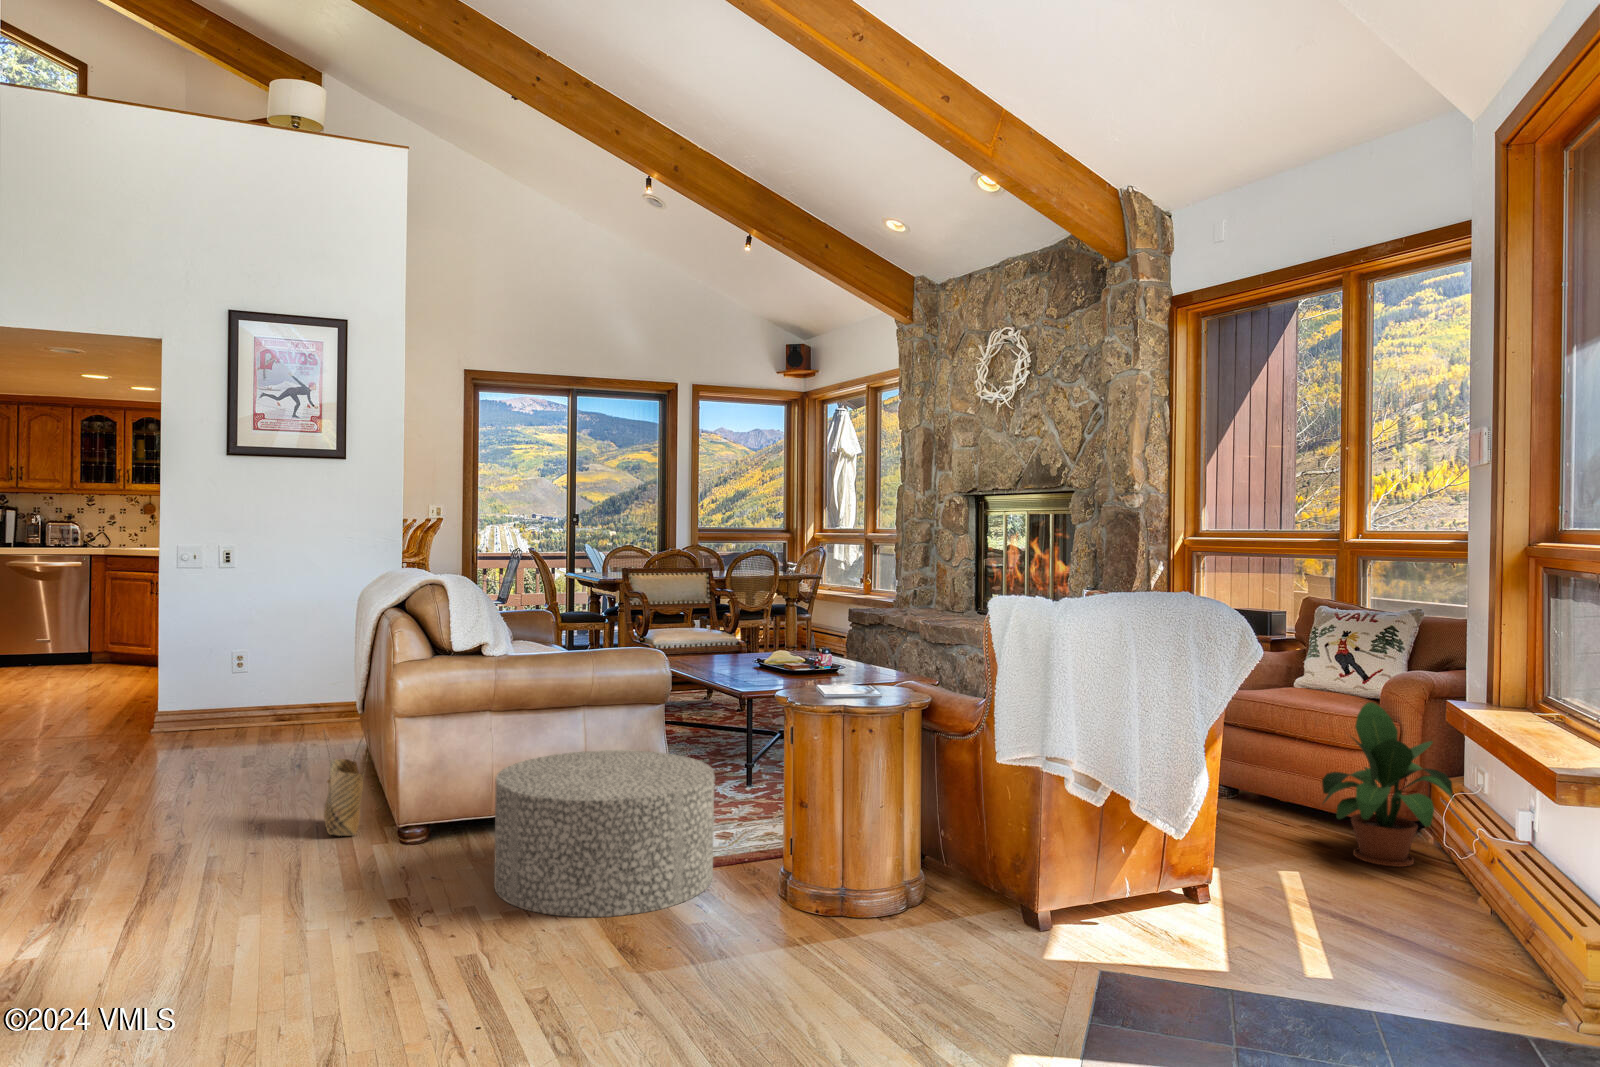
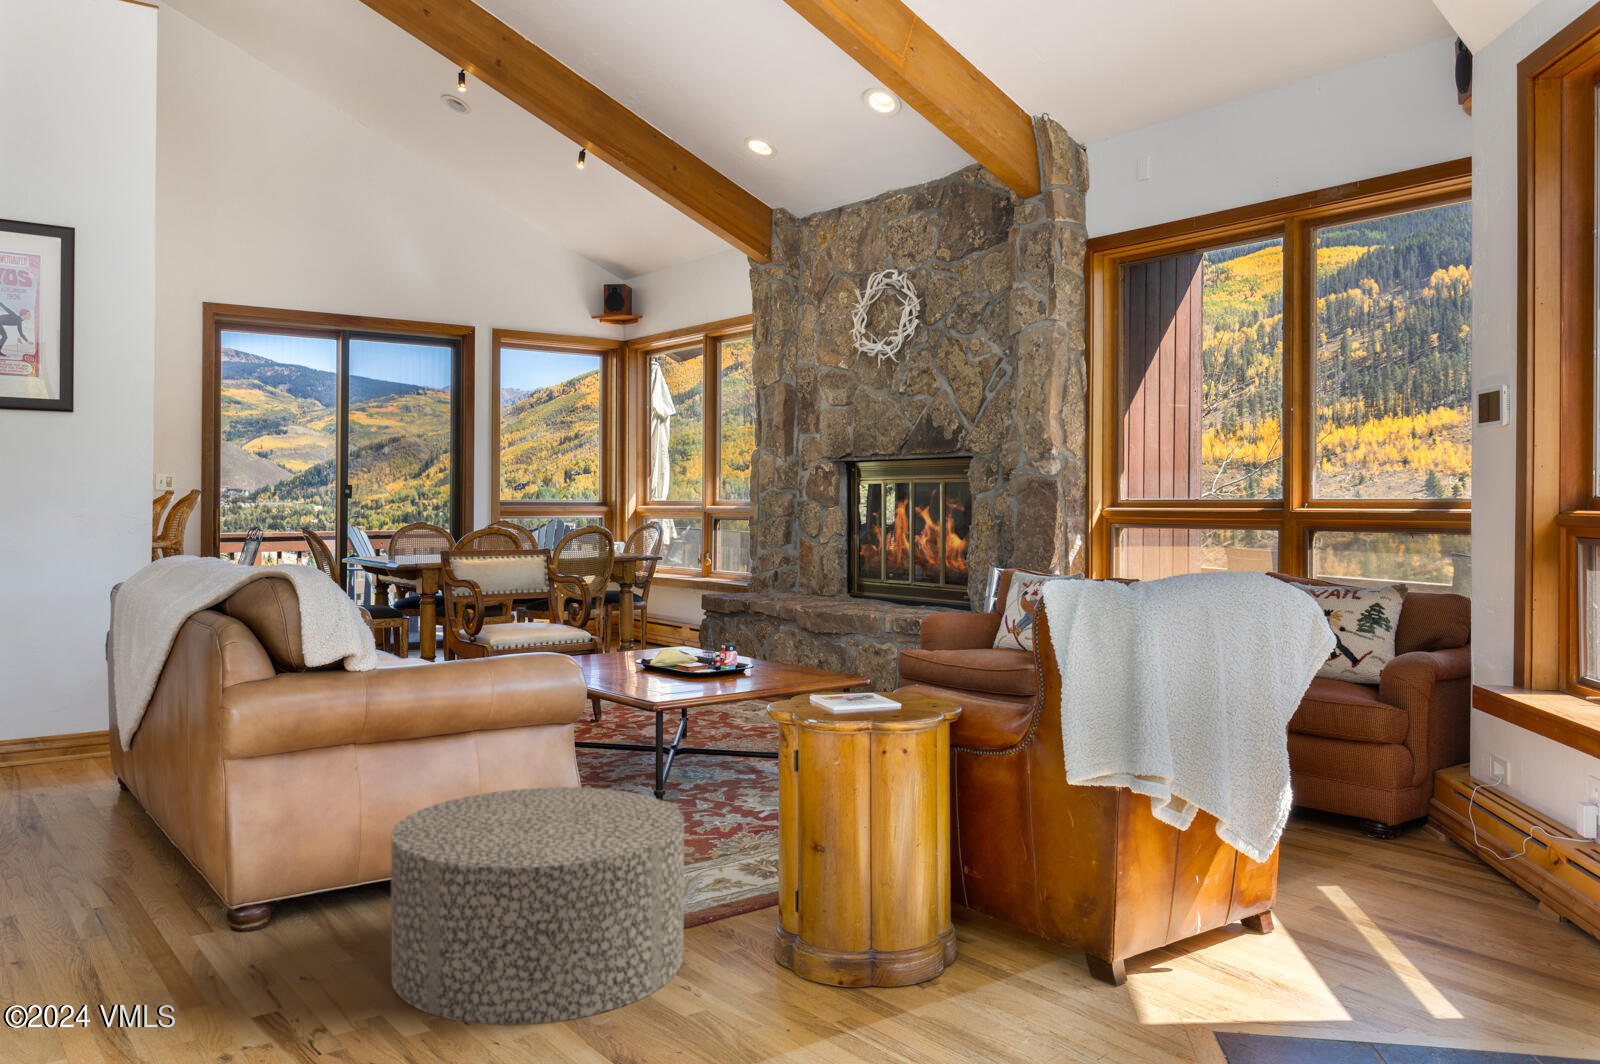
potted plant: present [1322,702,1455,867] -> none [1326,686,1482,867]
woven basket: present [324,731,365,836] -> none [103,777,175,928]

